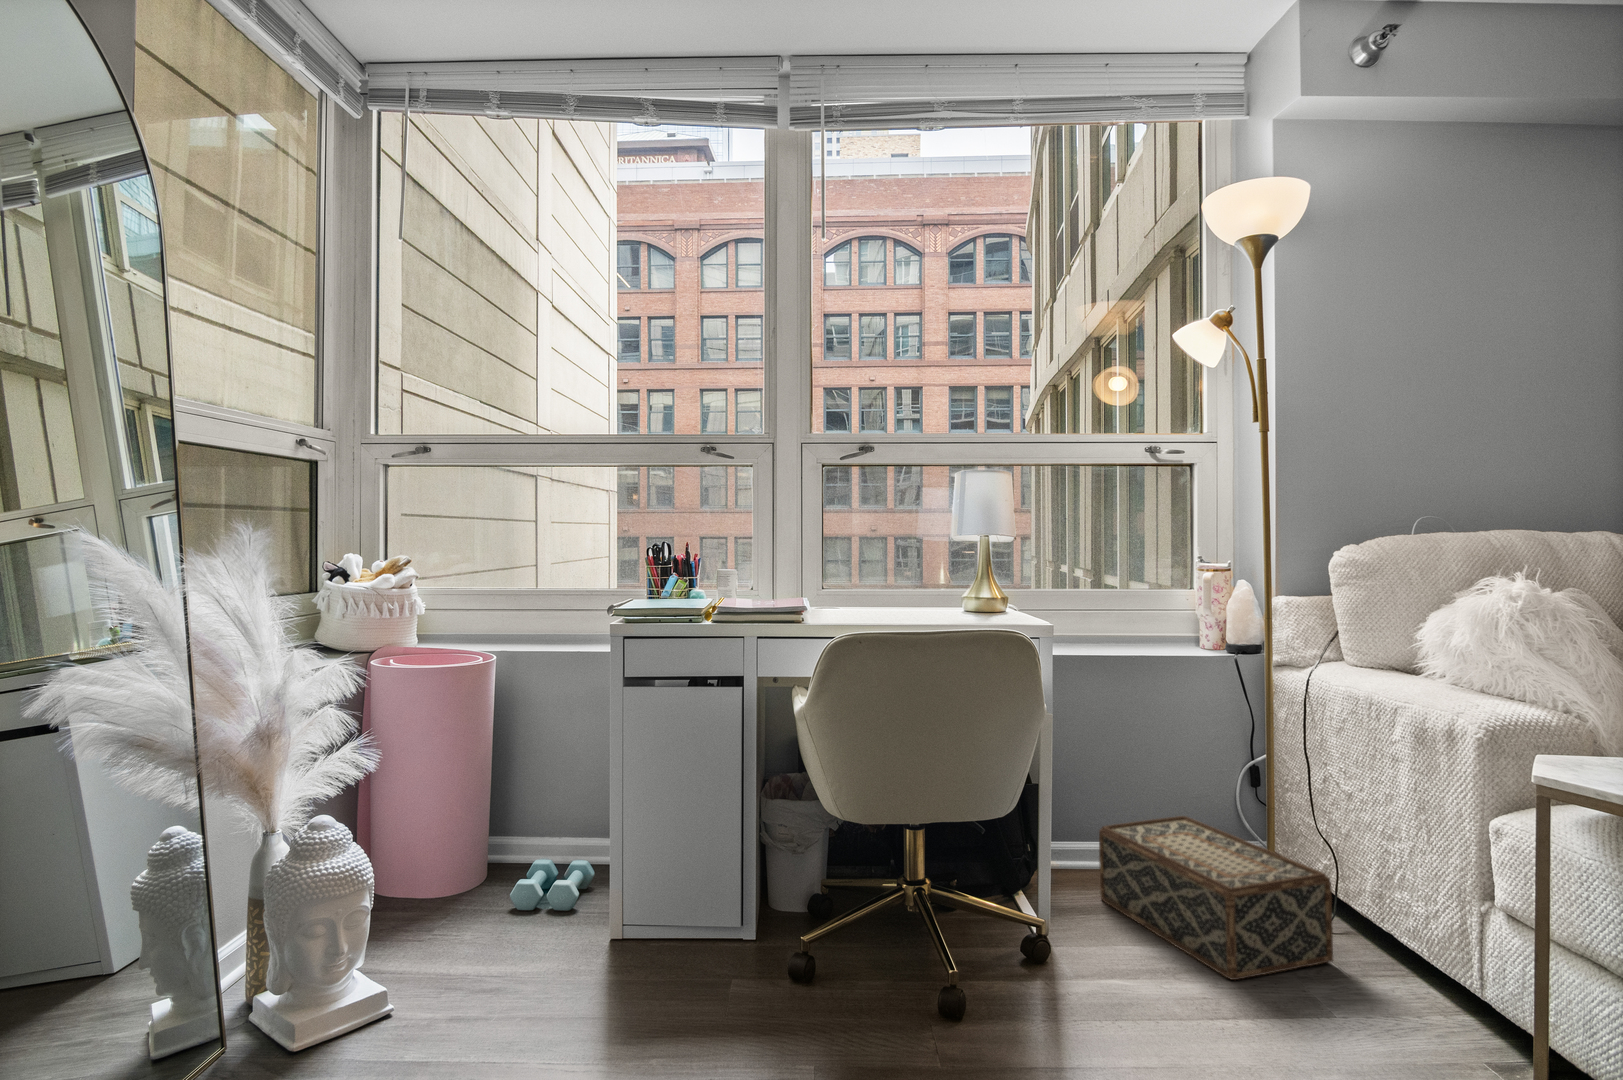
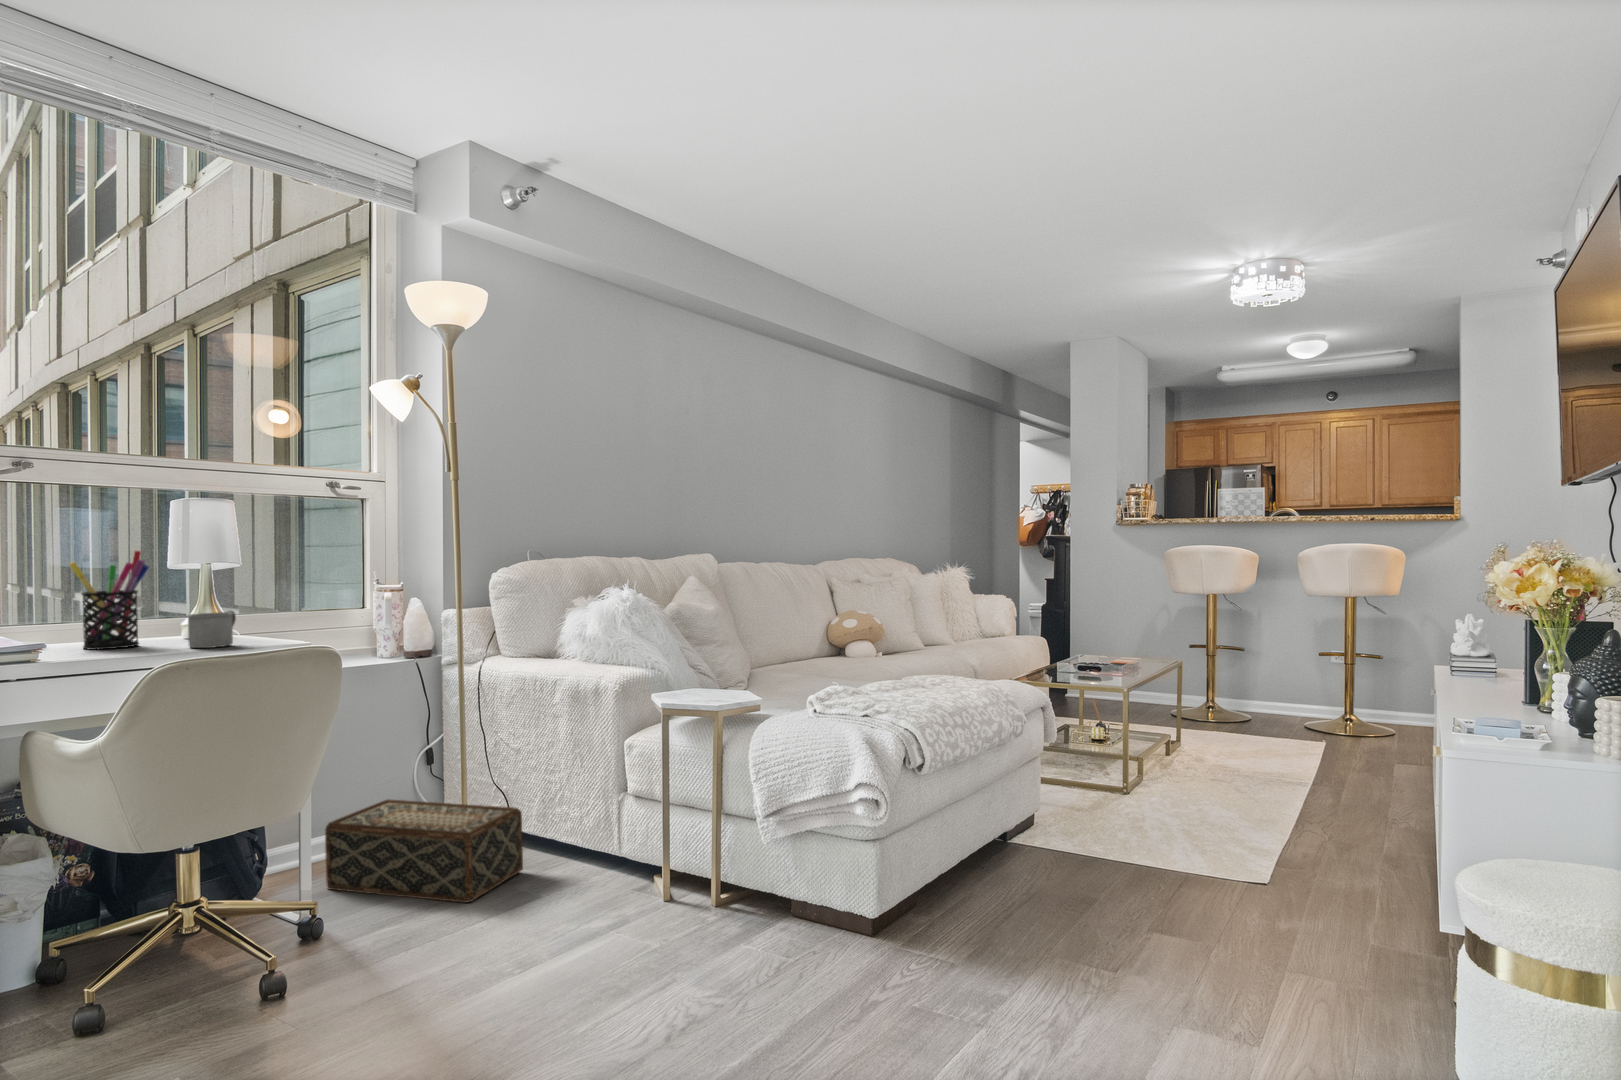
pen holder: none [871,522,924,613] -> present [69,551,149,650]
mug: none [940,583,990,619] -> present [187,610,236,648]

